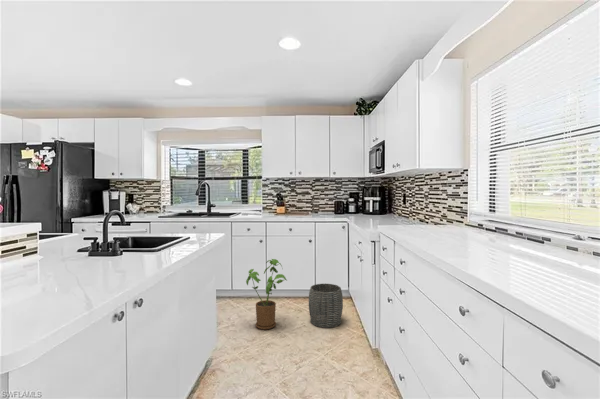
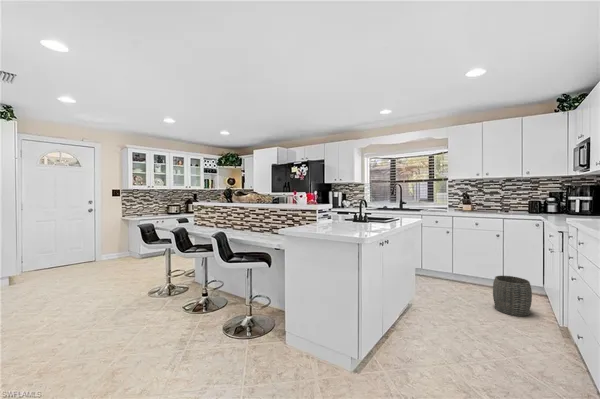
house plant: present [246,259,286,329] -> none [433,248,471,304]

